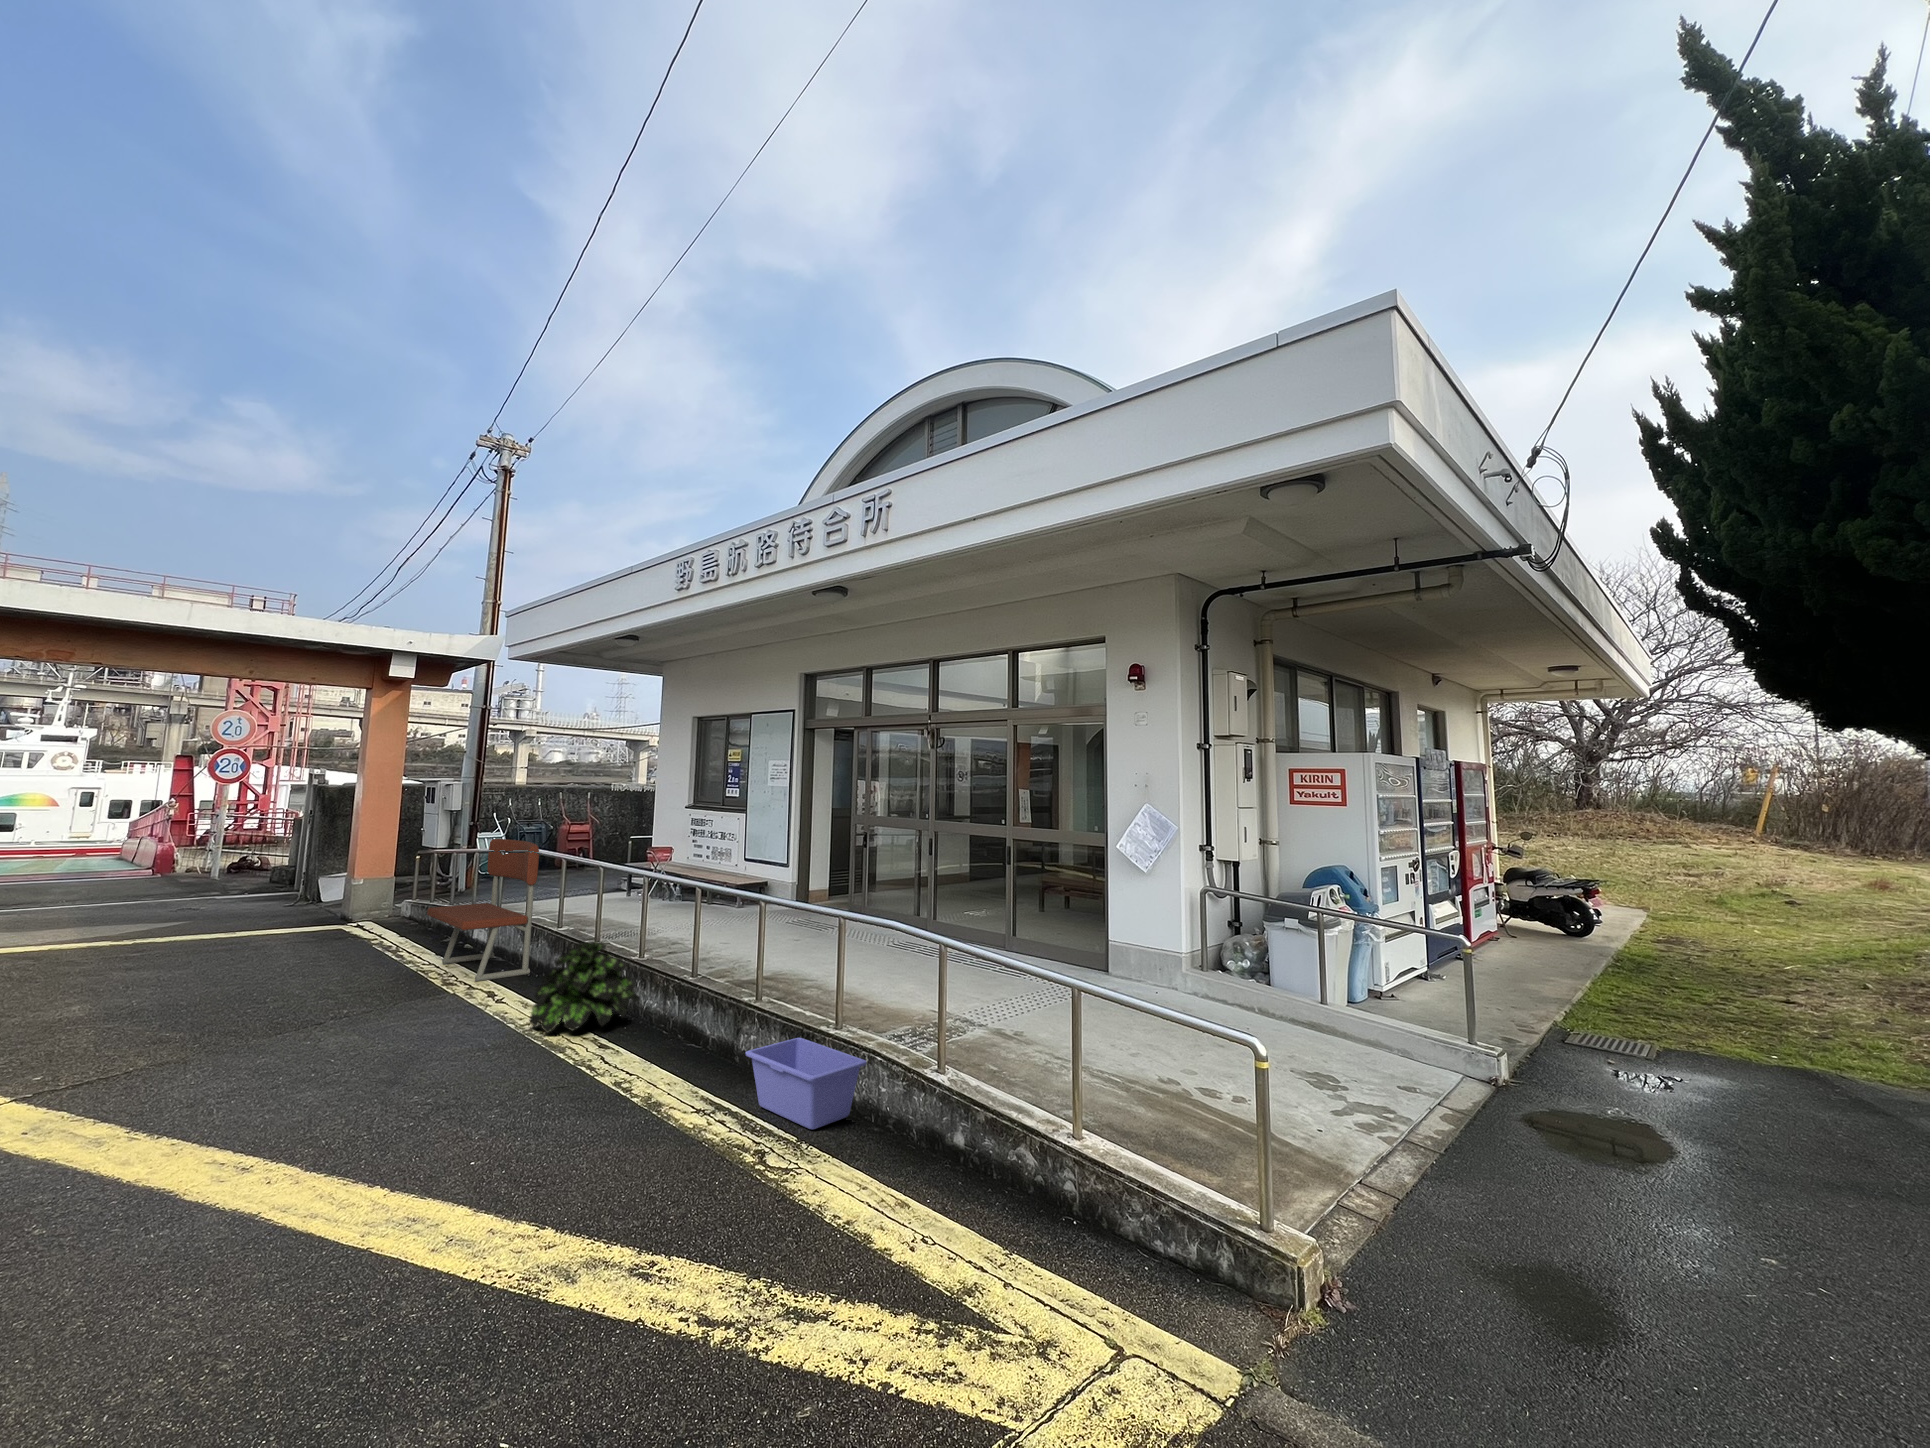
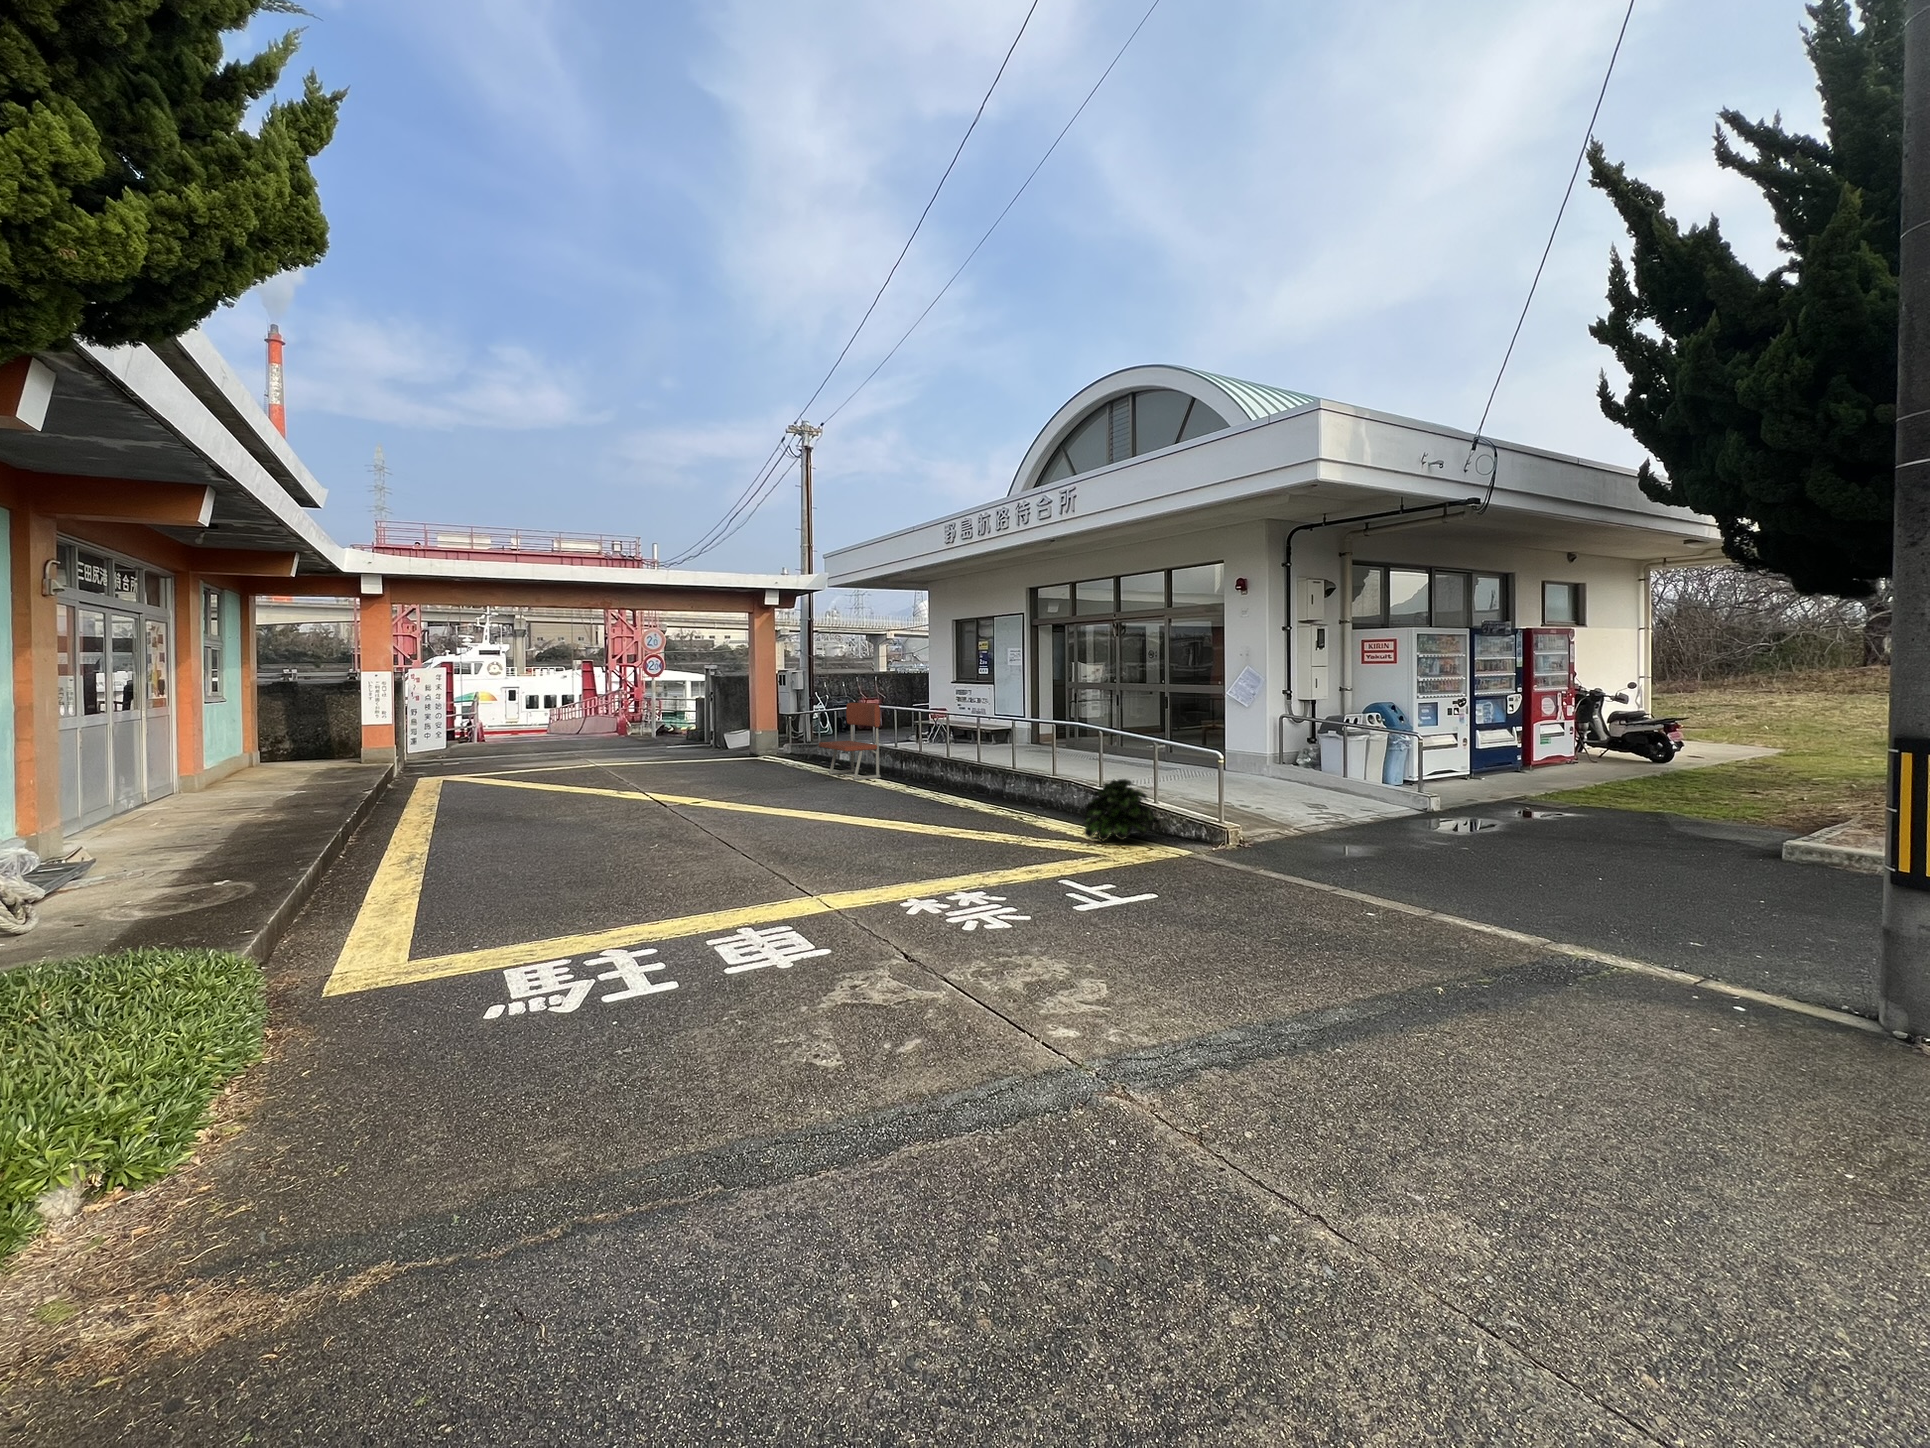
potted plant: present [529,942,640,1033] -> present [1082,779,1160,841]
storage bin: present [746,1038,867,1129] -> none [1010,785,1068,818]

